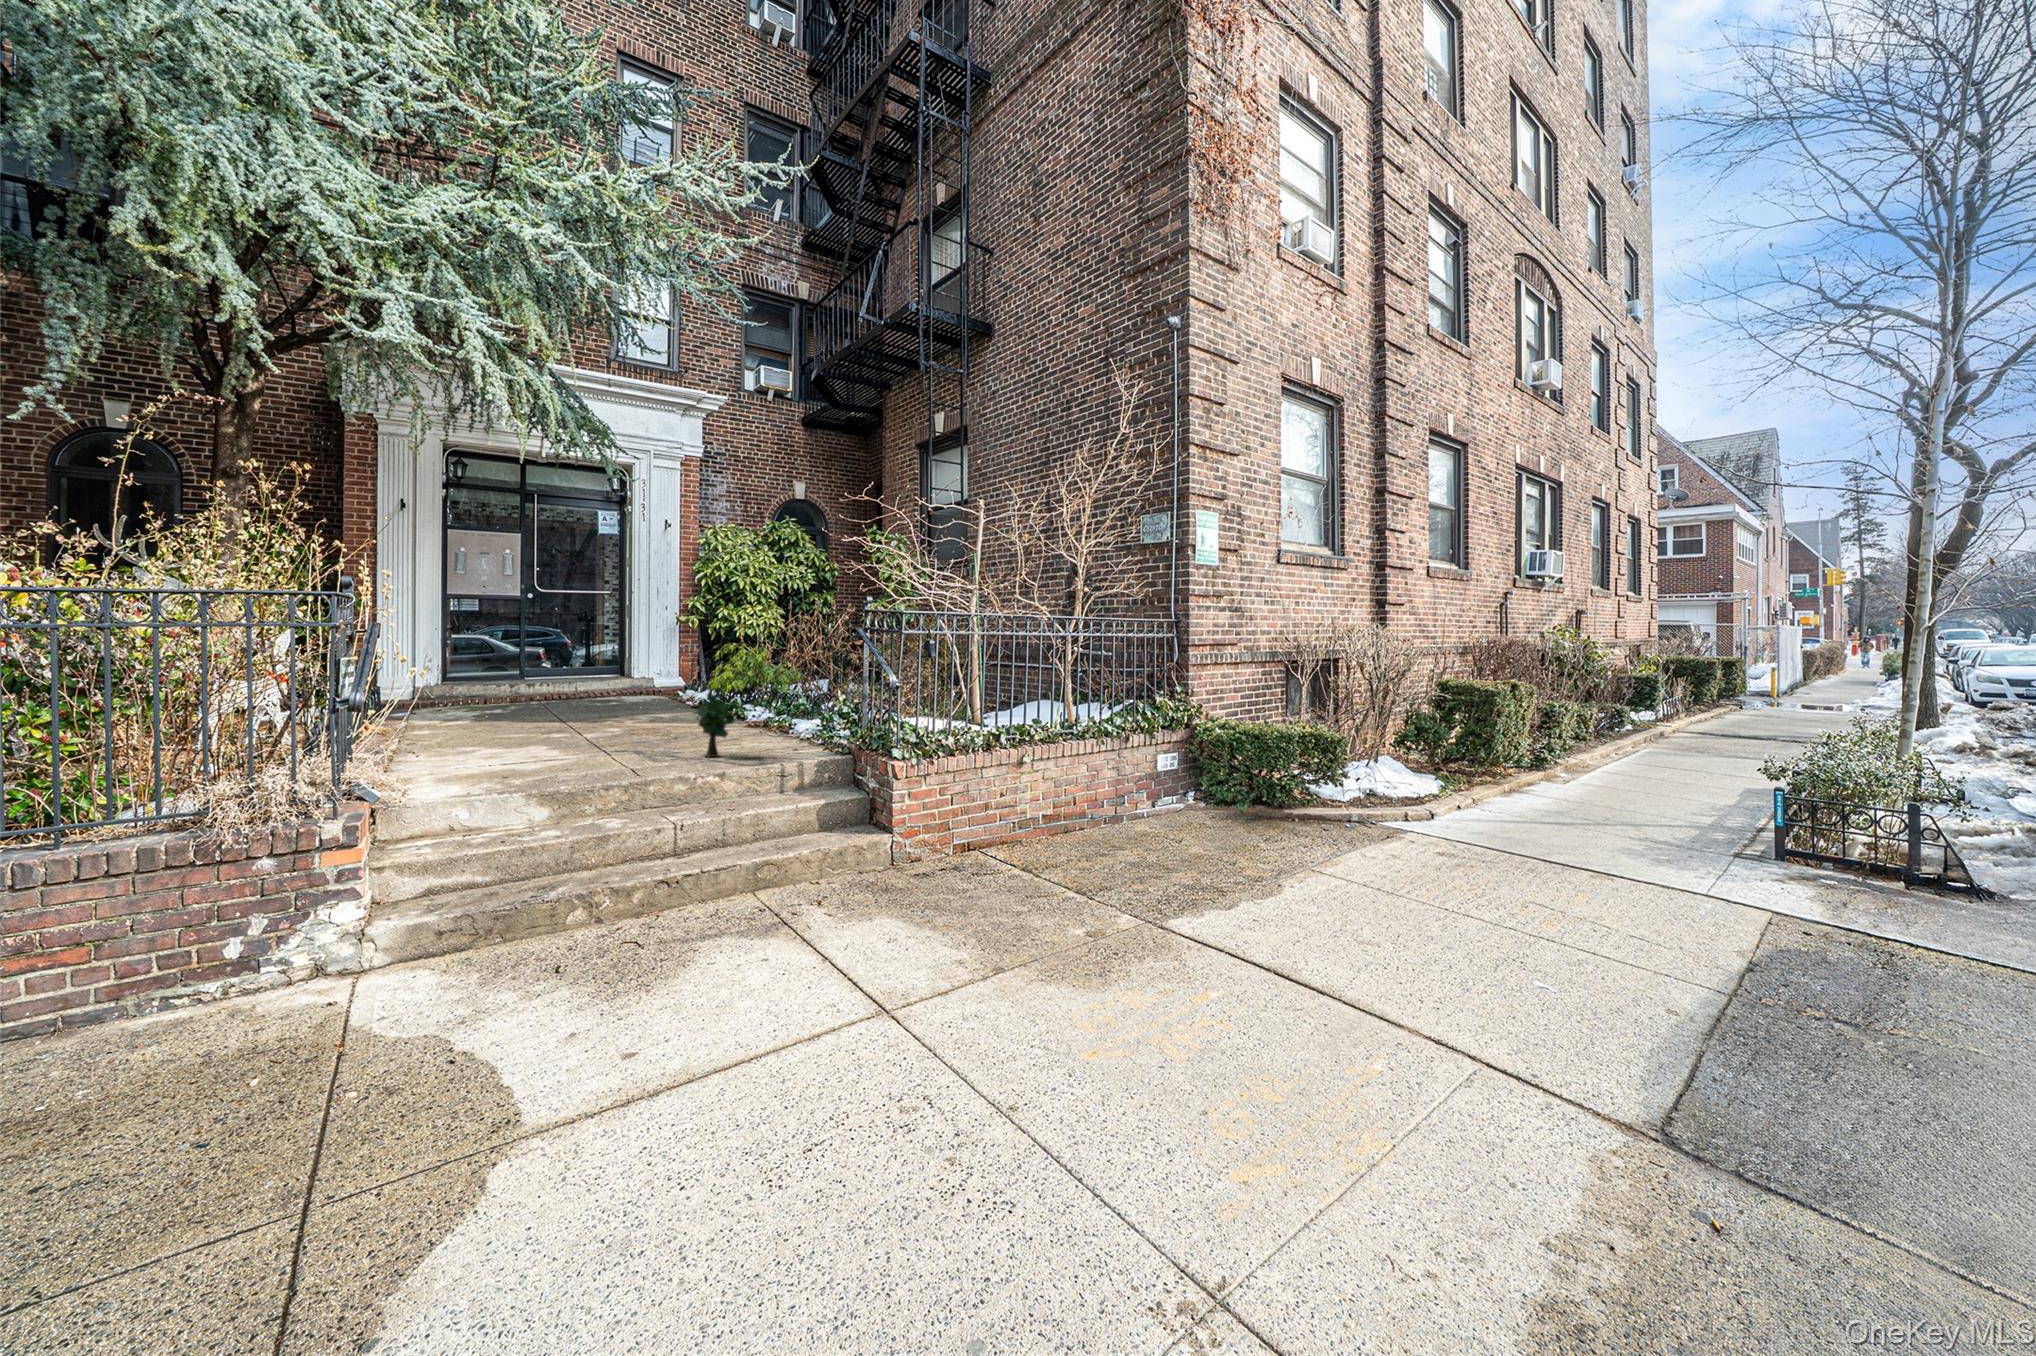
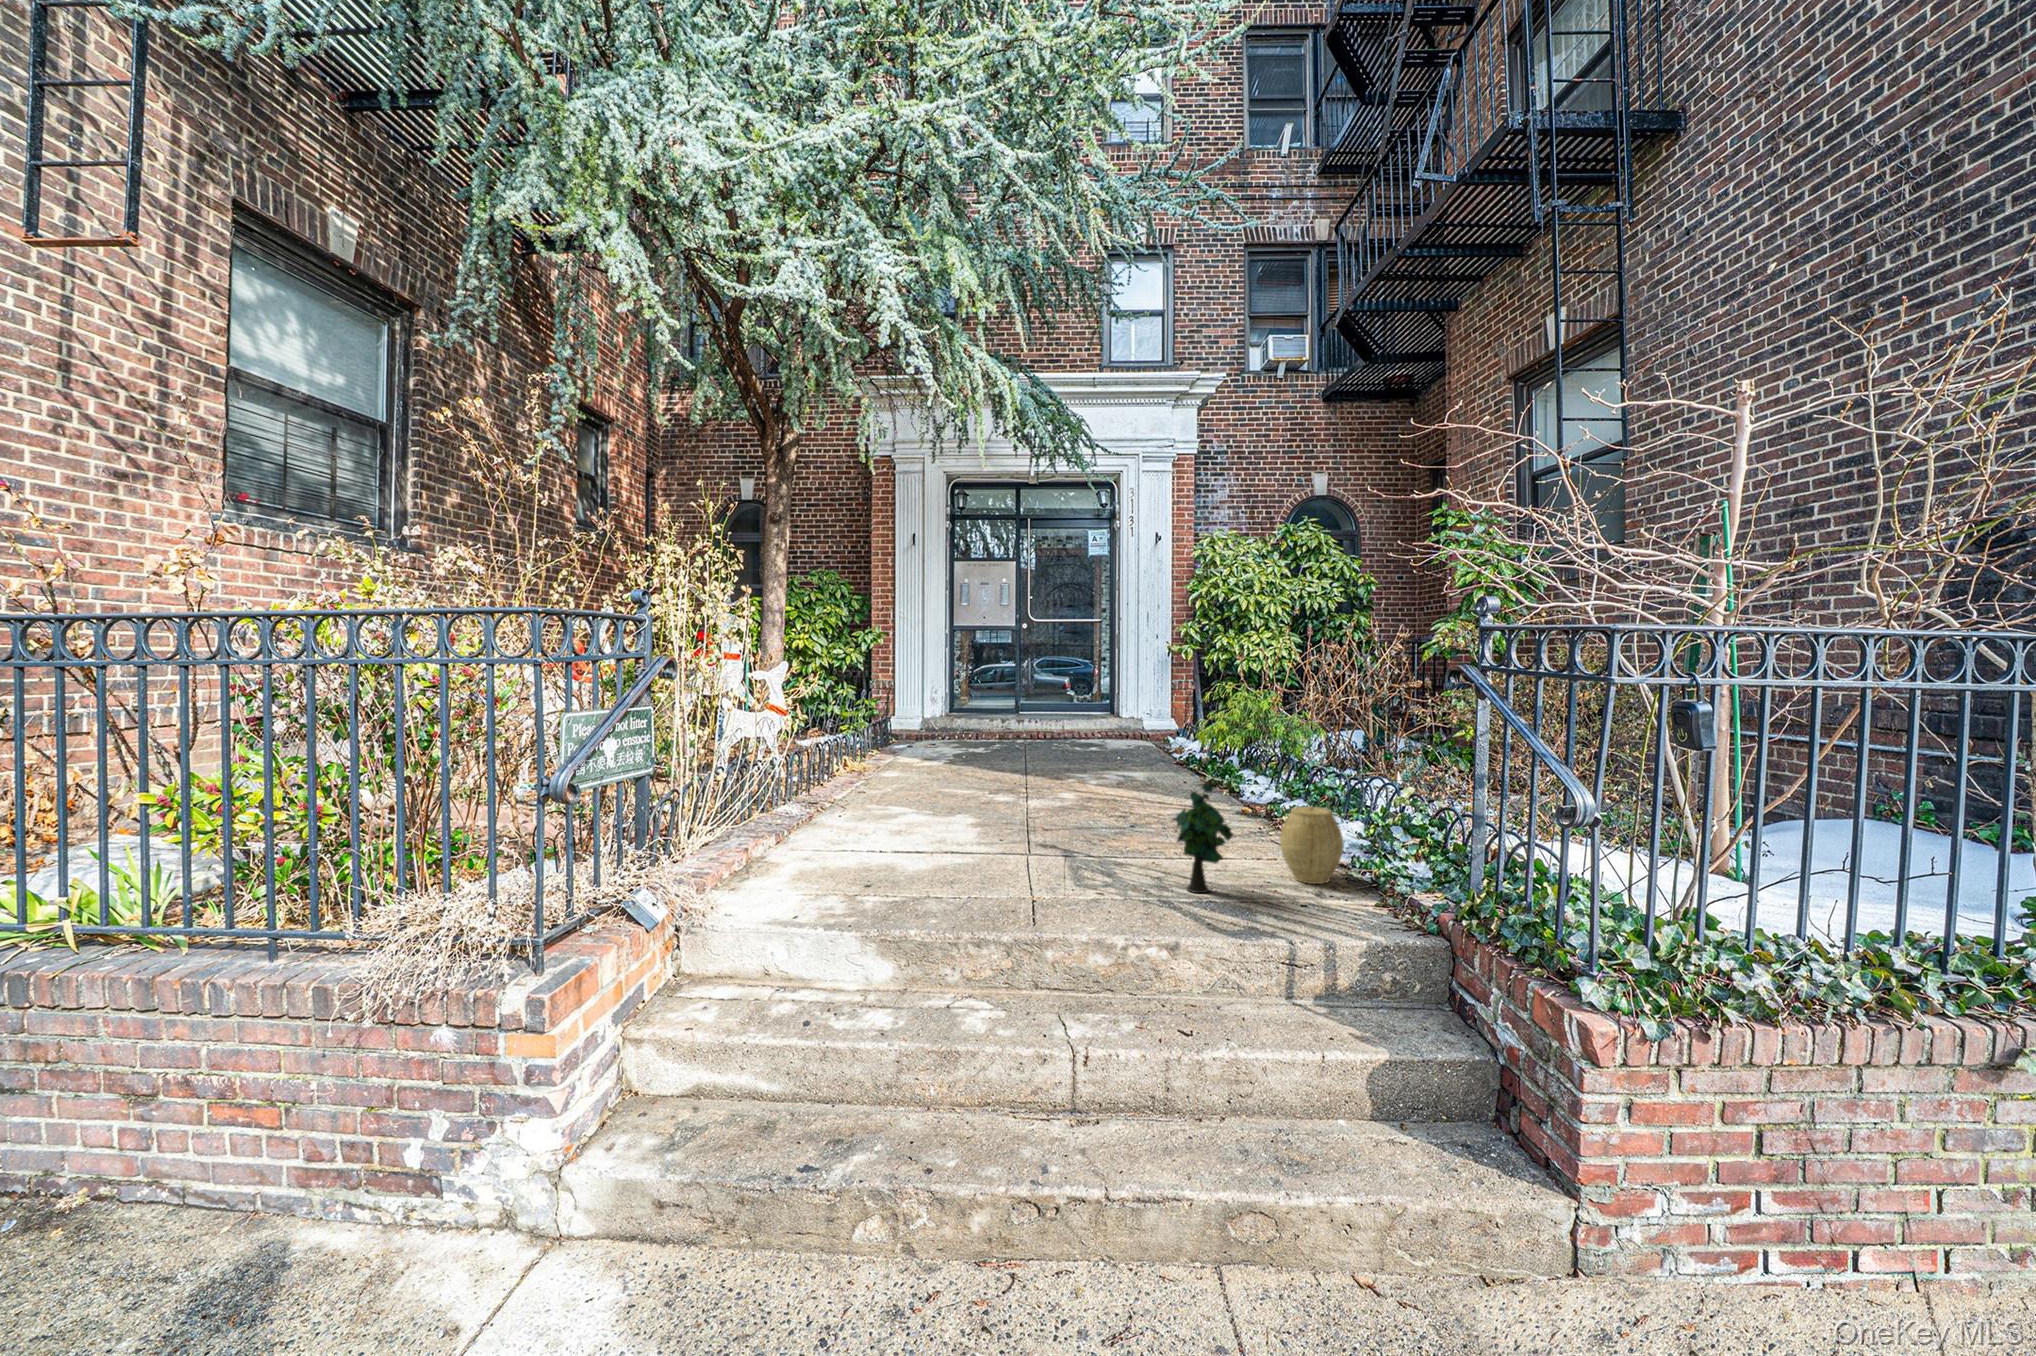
woven basket: none [765,703,804,749] -> present [1280,806,1344,884]

